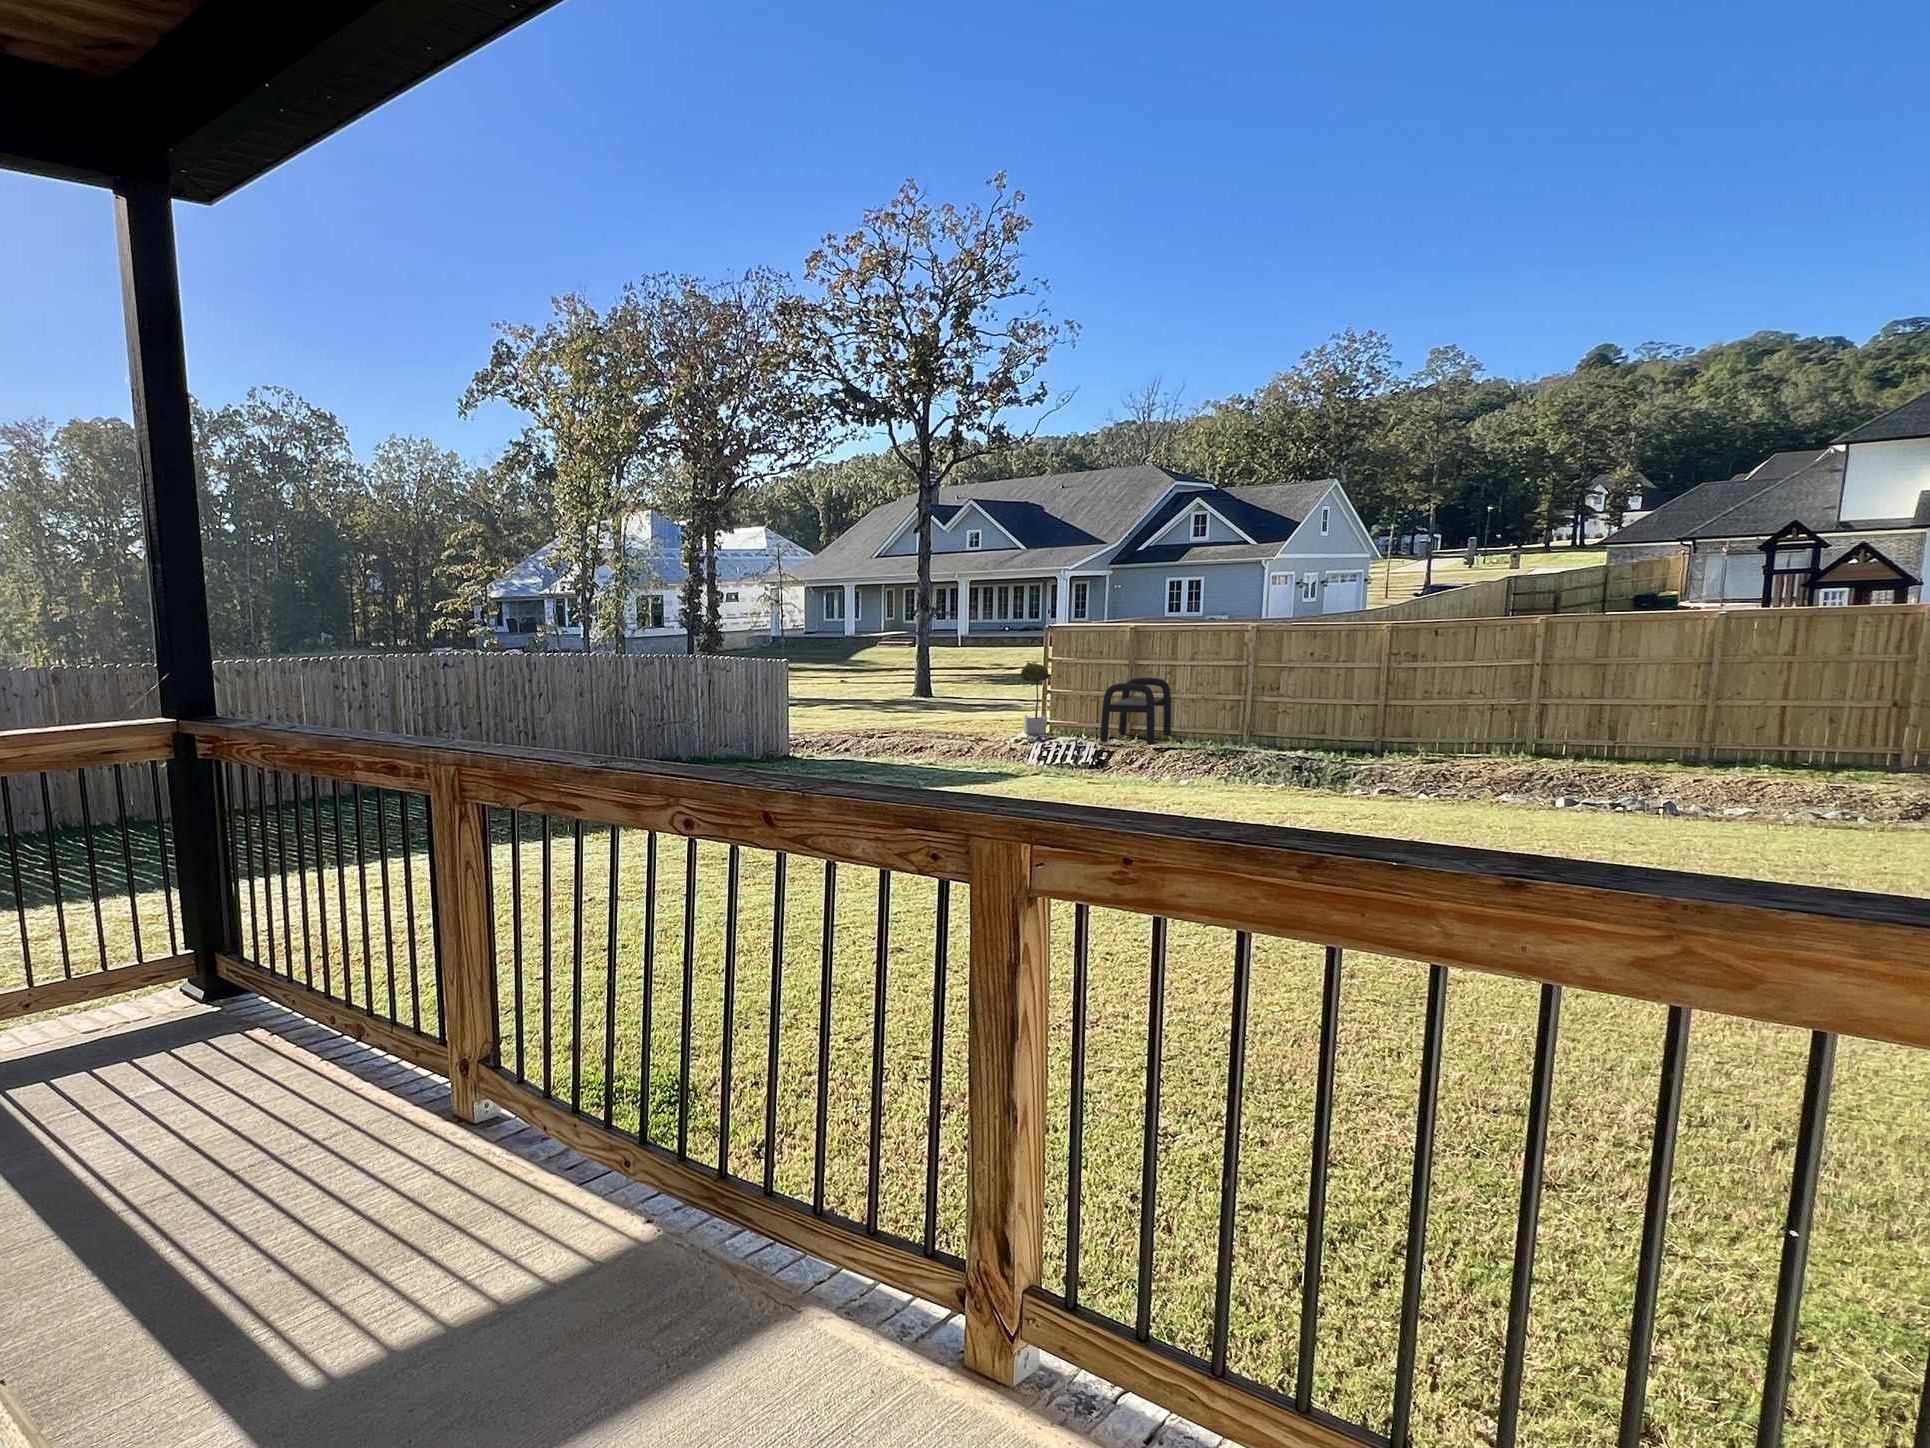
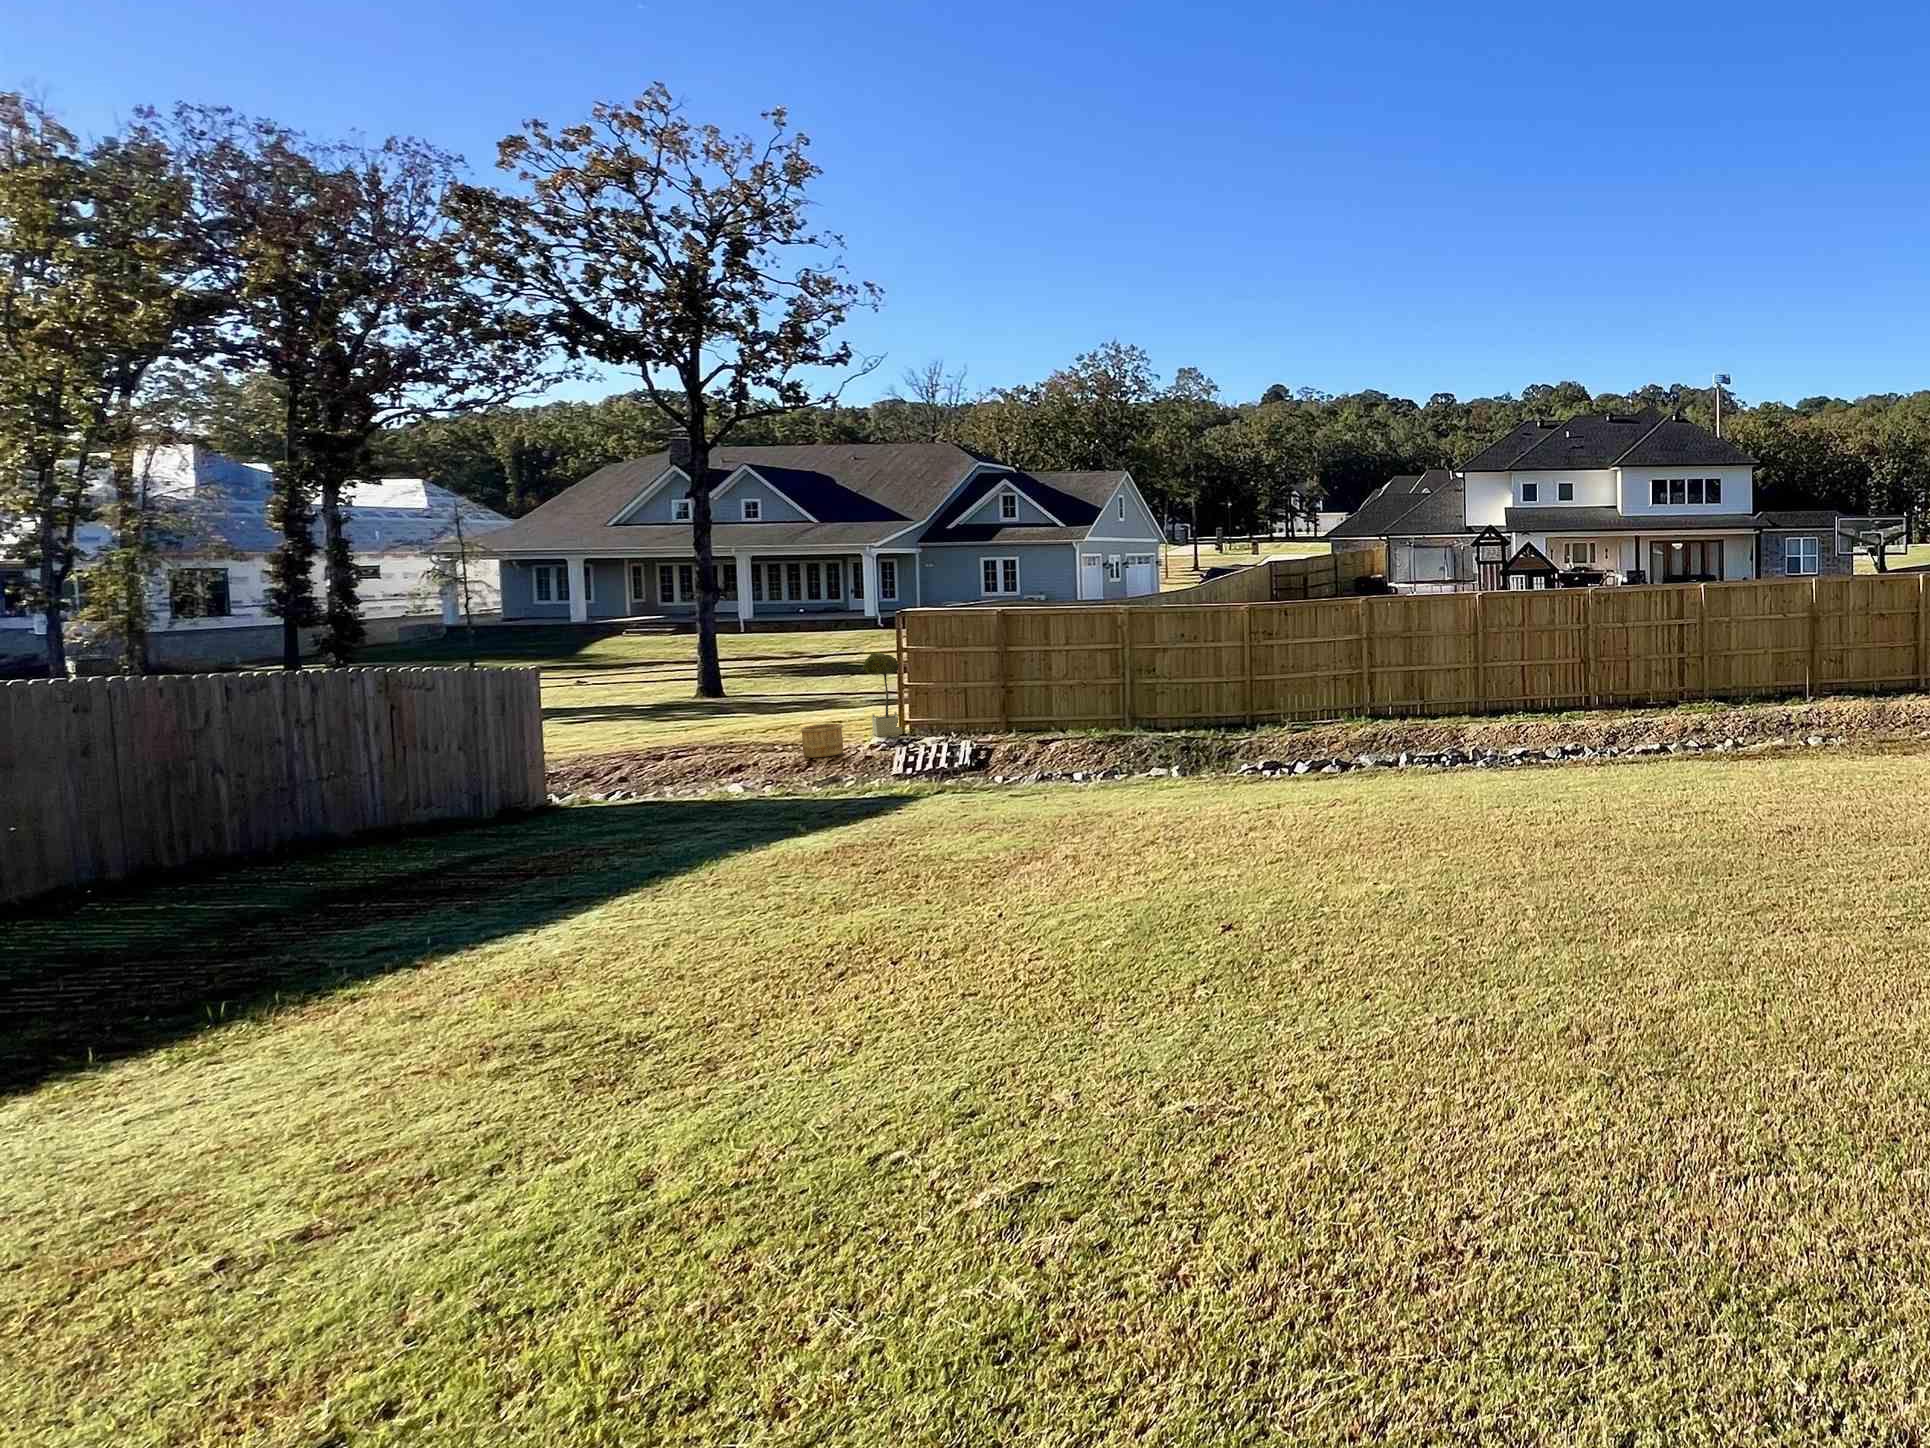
bench: present [1100,678,1171,744] -> none [972,664,1046,739]
wooden bucket: none [966,719,997,745] -> present [800,724,843,758]

